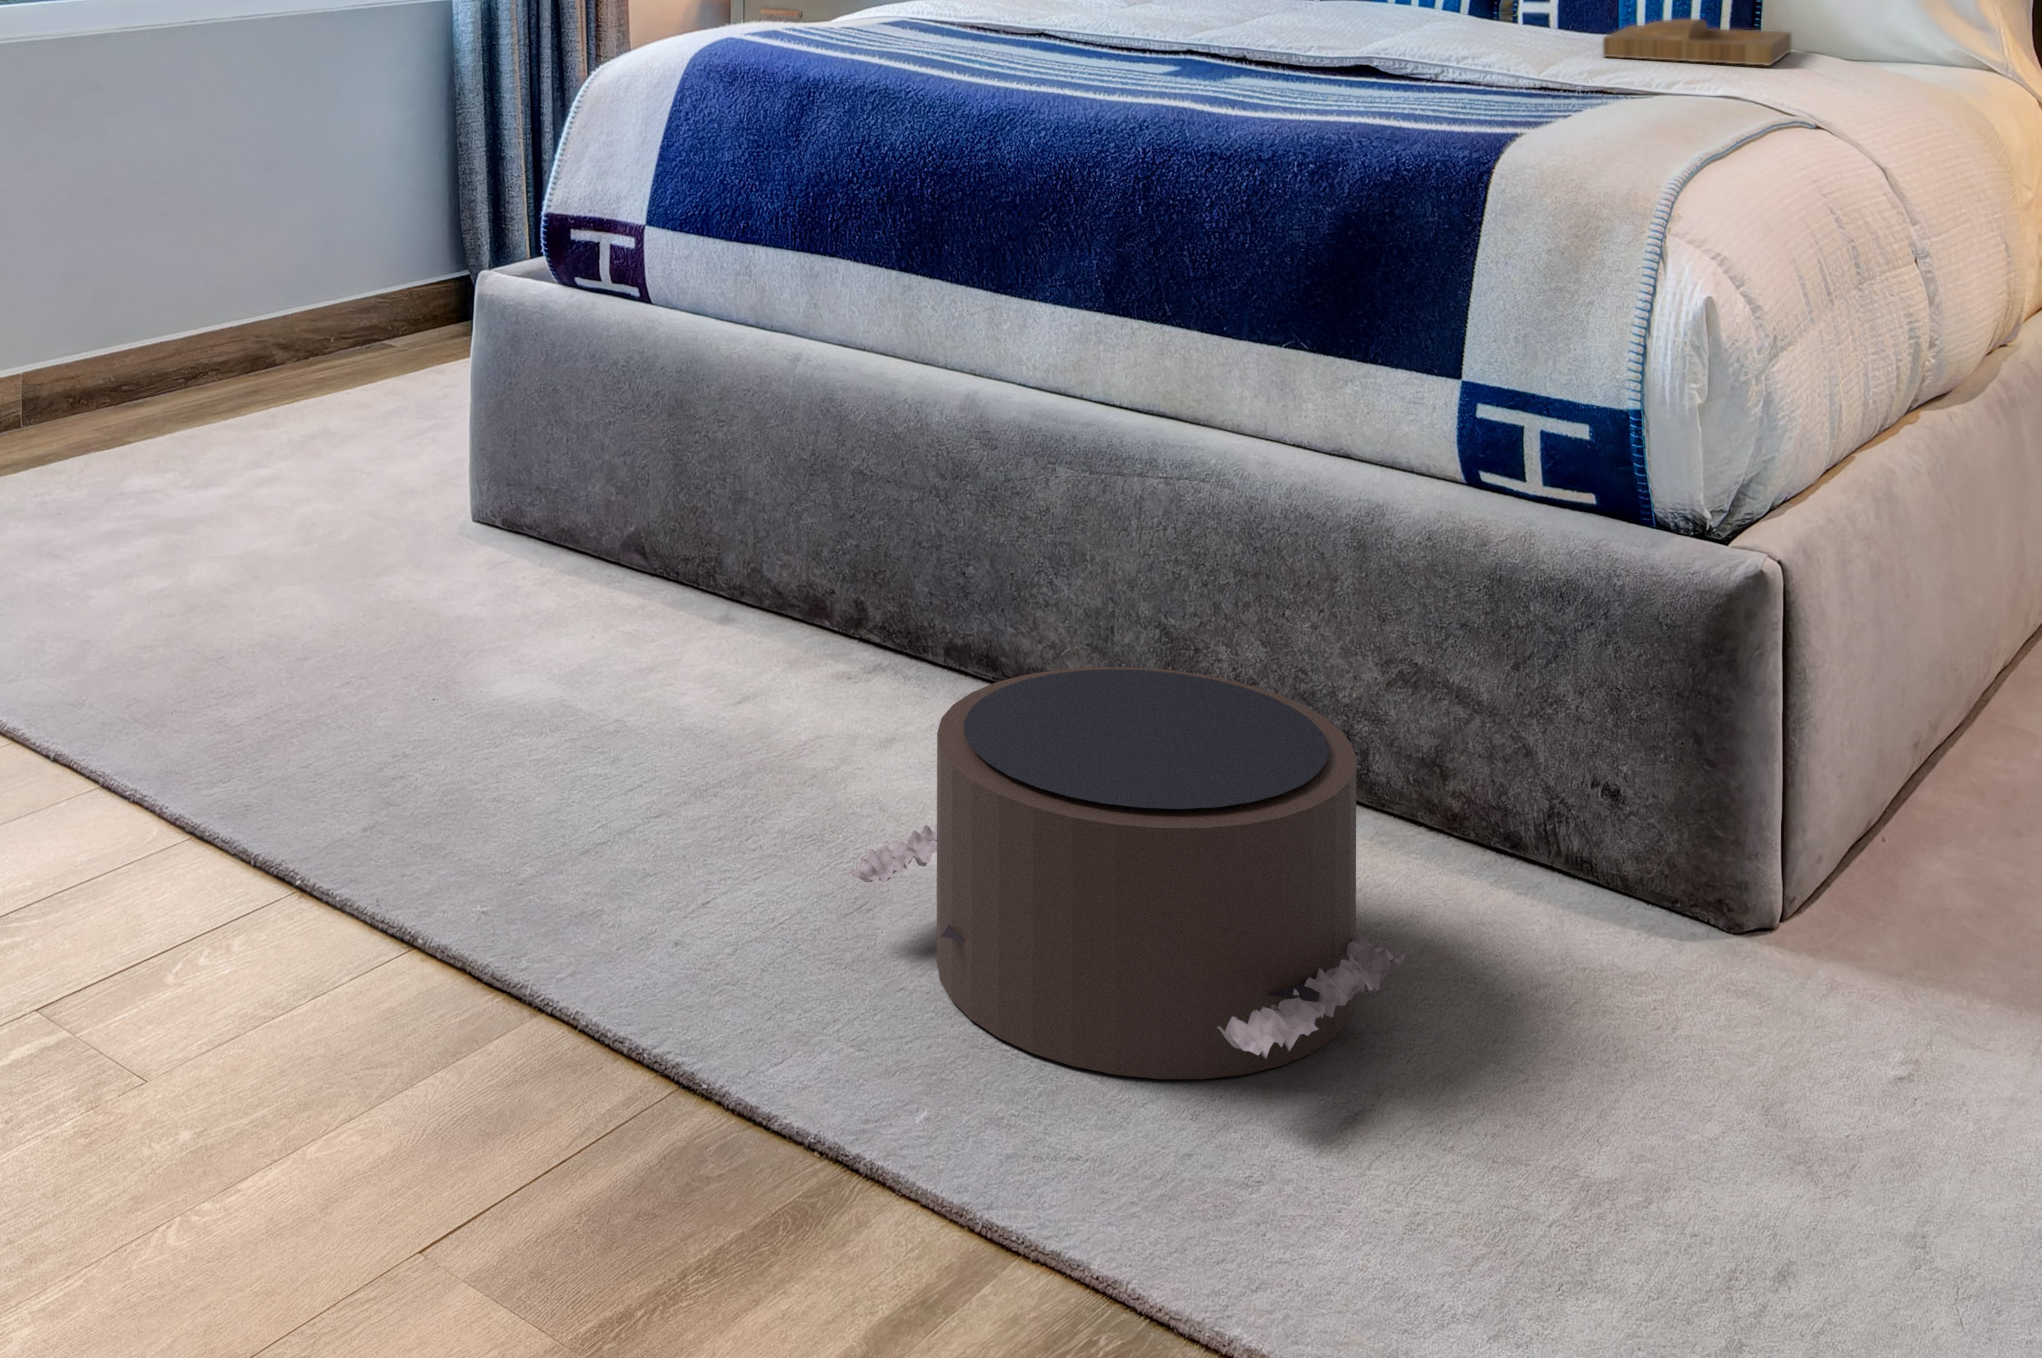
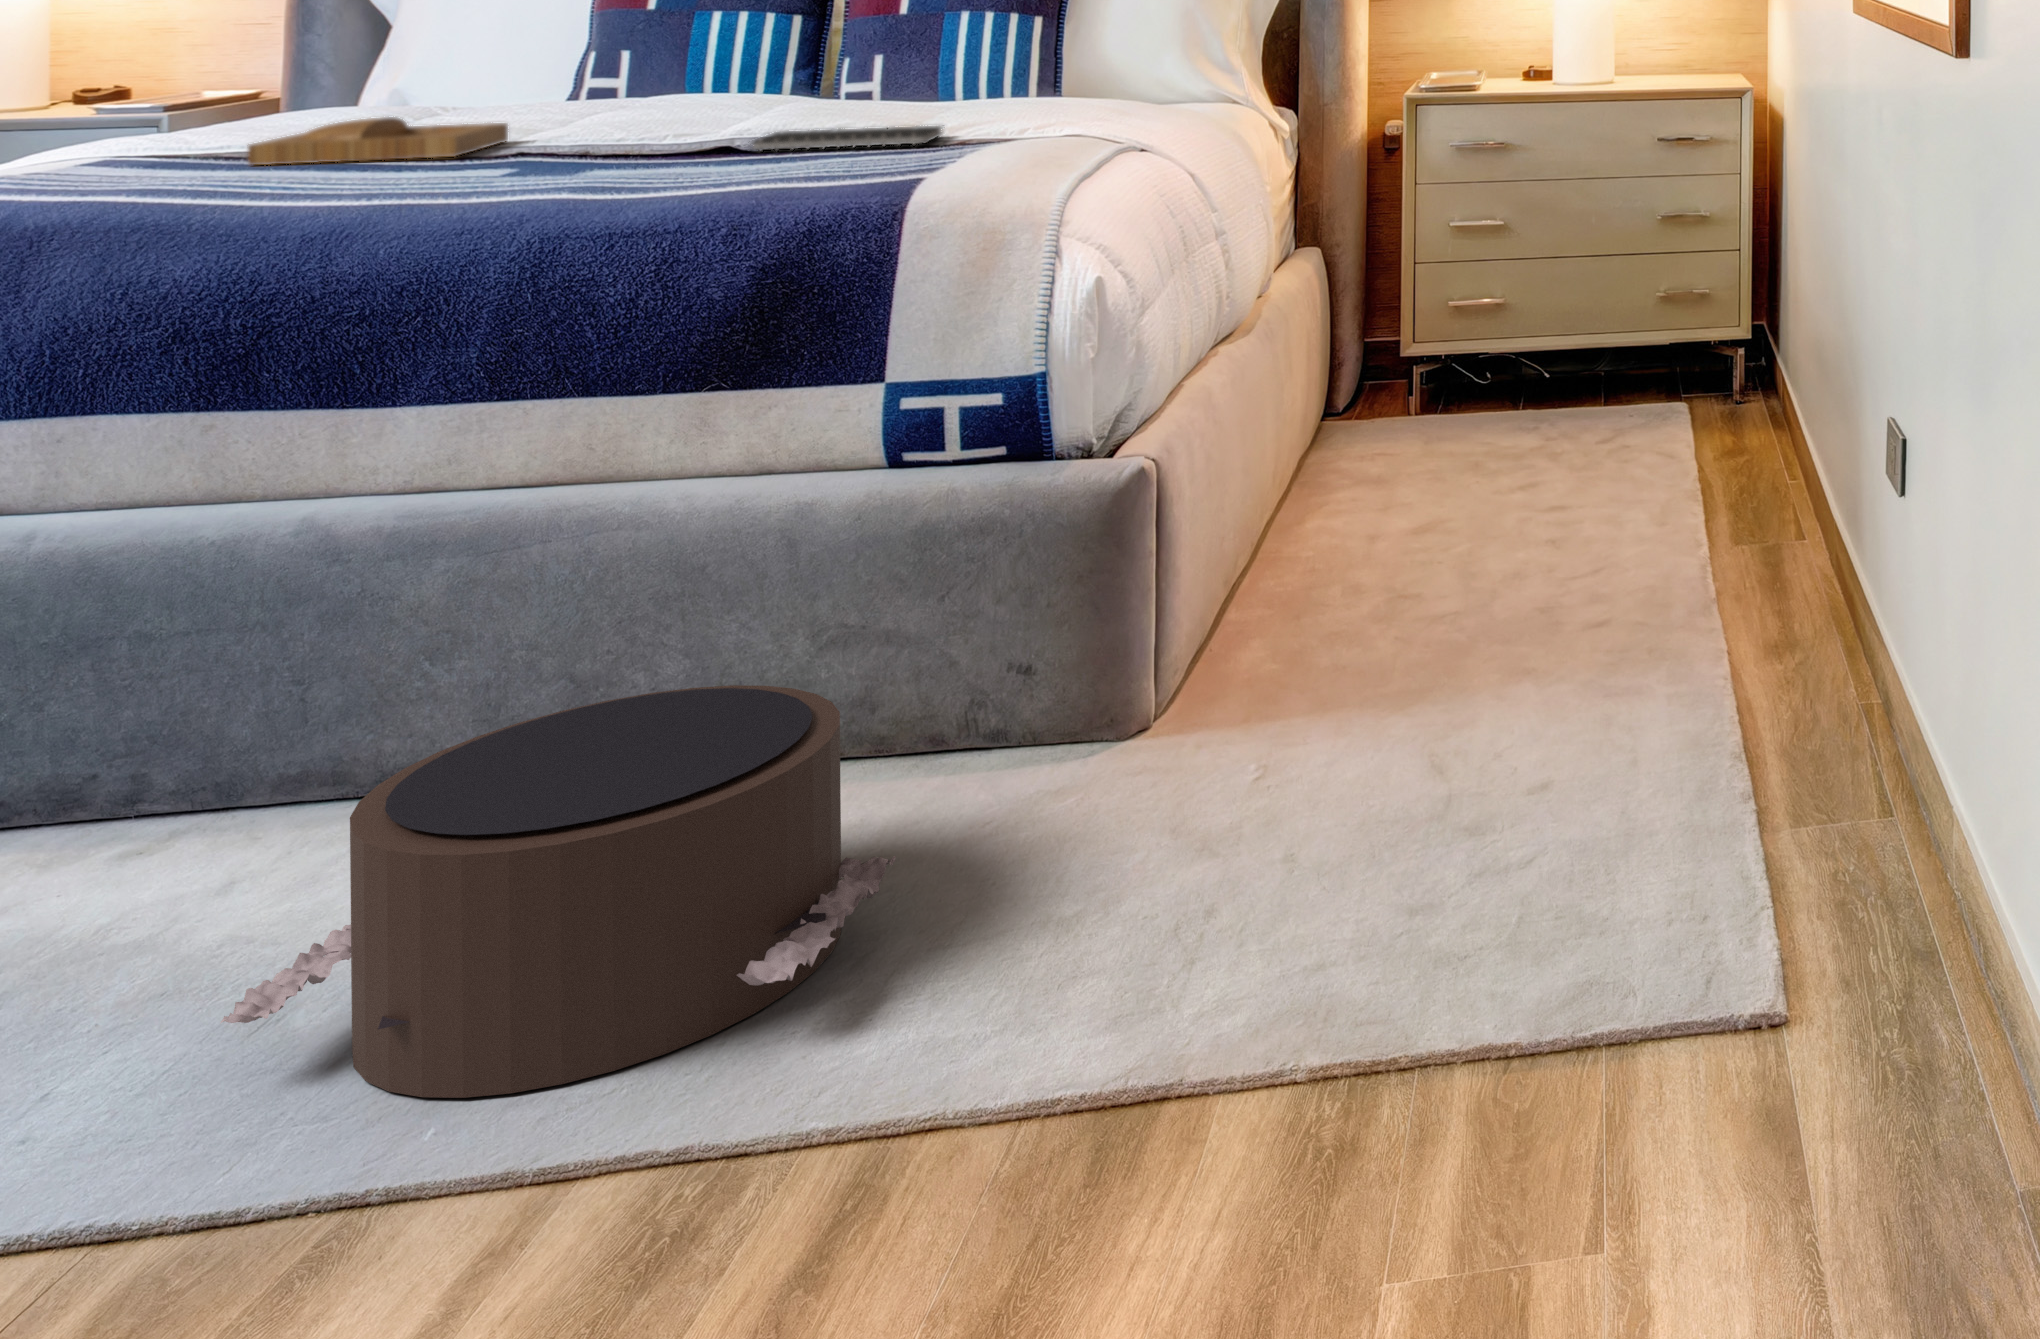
tray: present [1603,19,1791,65] -> present [248,117,508,165]
notebook: none [1384,63,1592,97] -> present [752,125,944,151]

